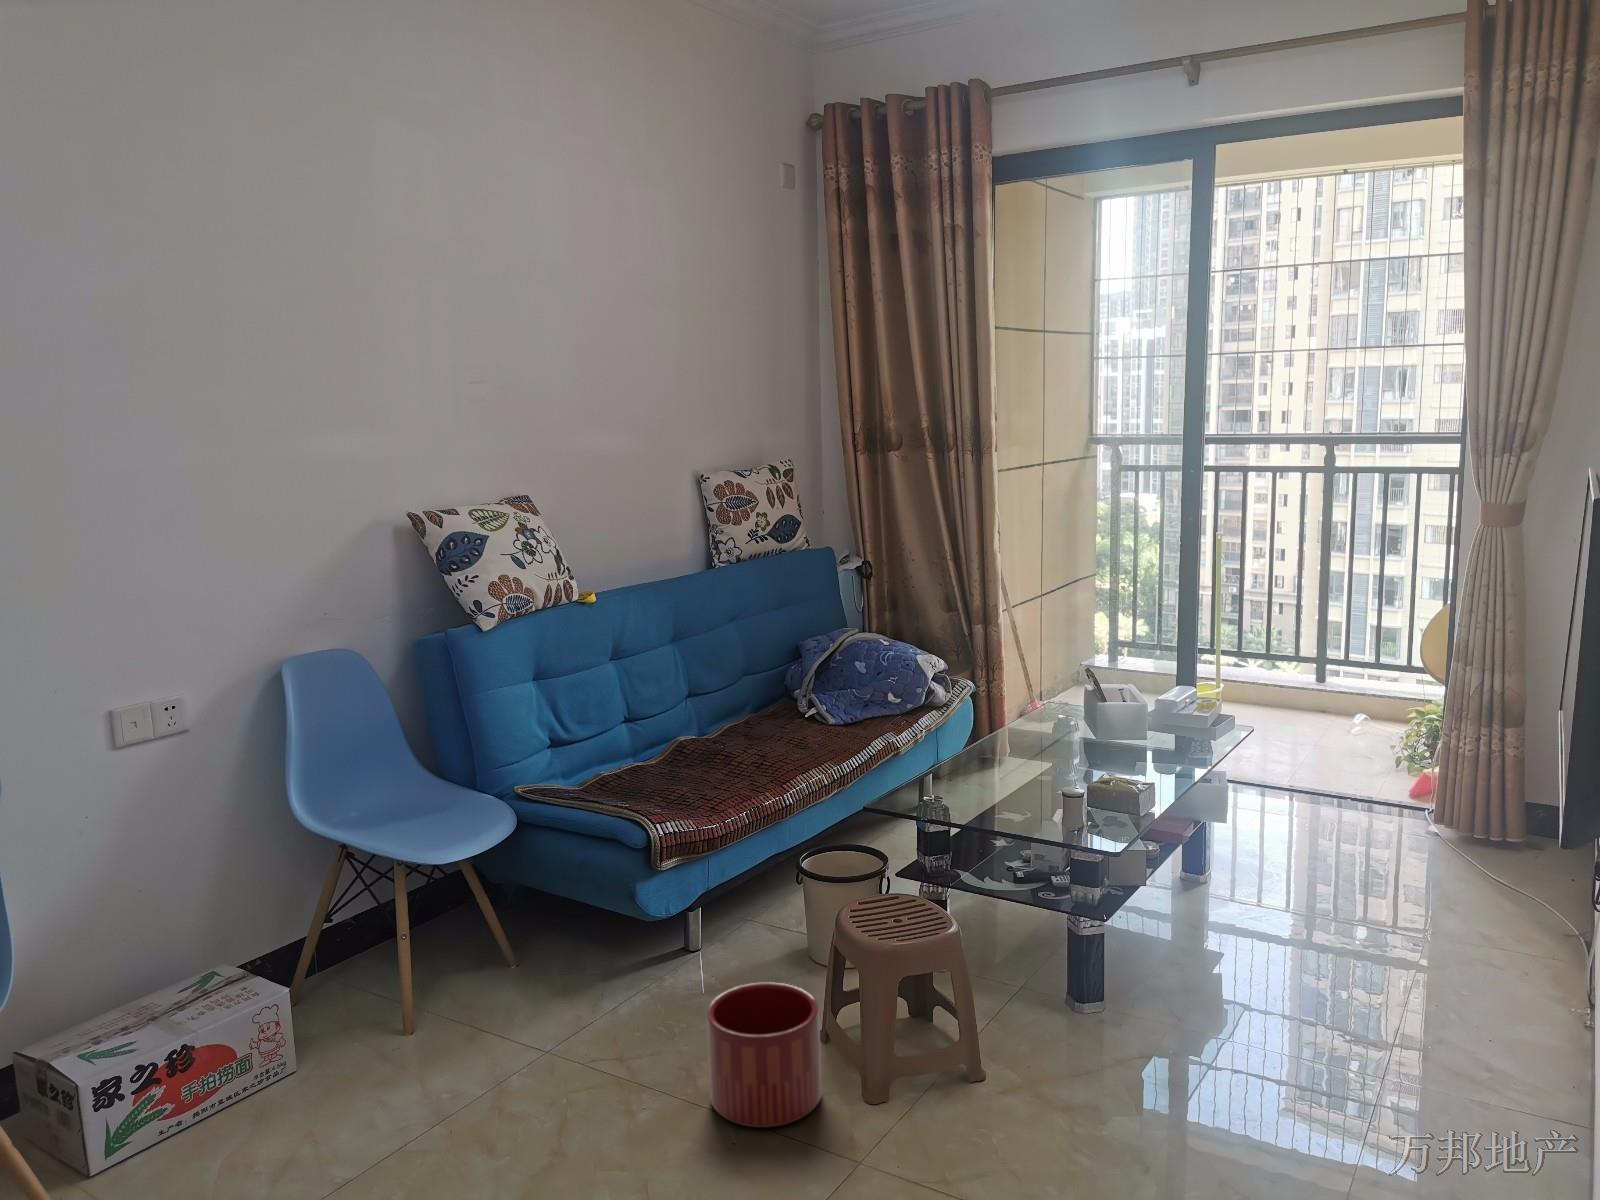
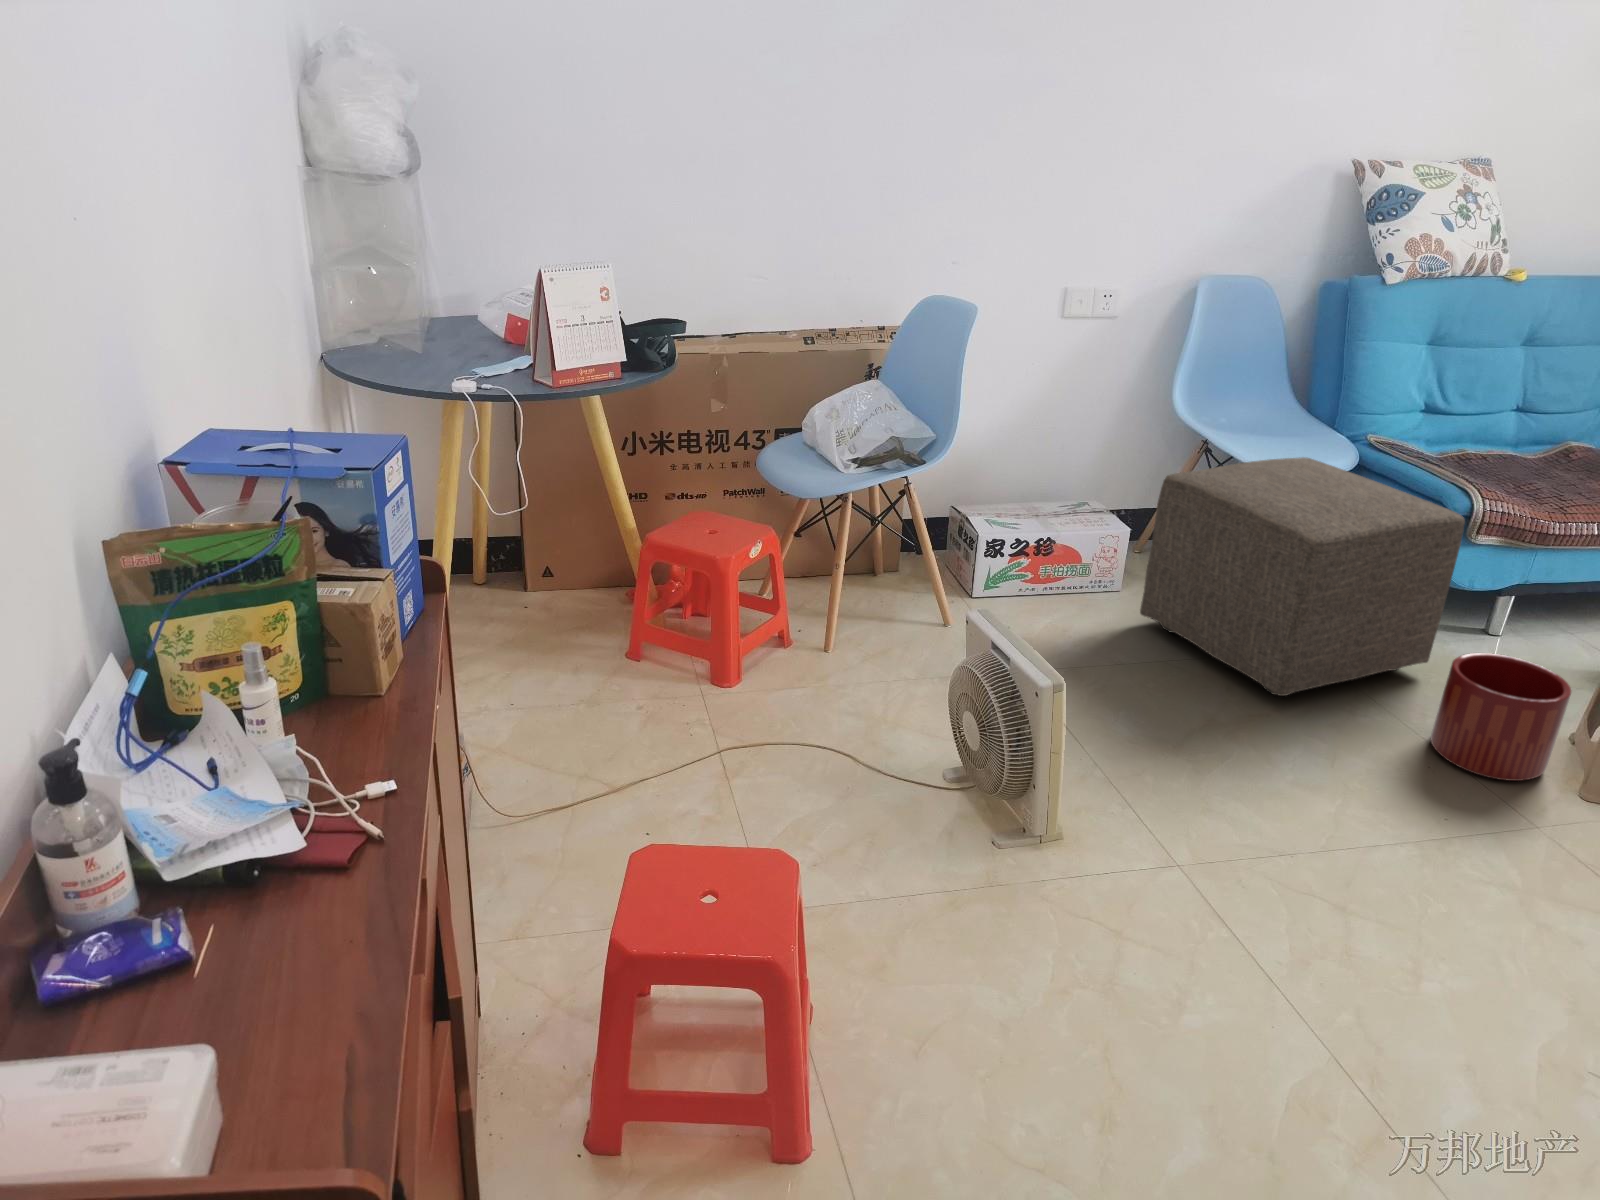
ottoman: none [324,834,665,1135] -> present [1140,457,1465,696]

